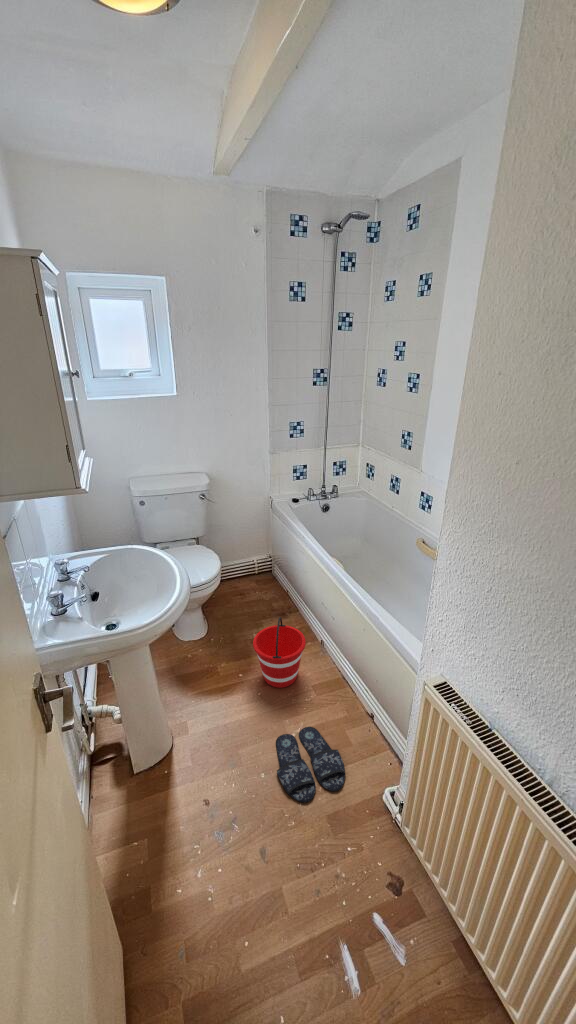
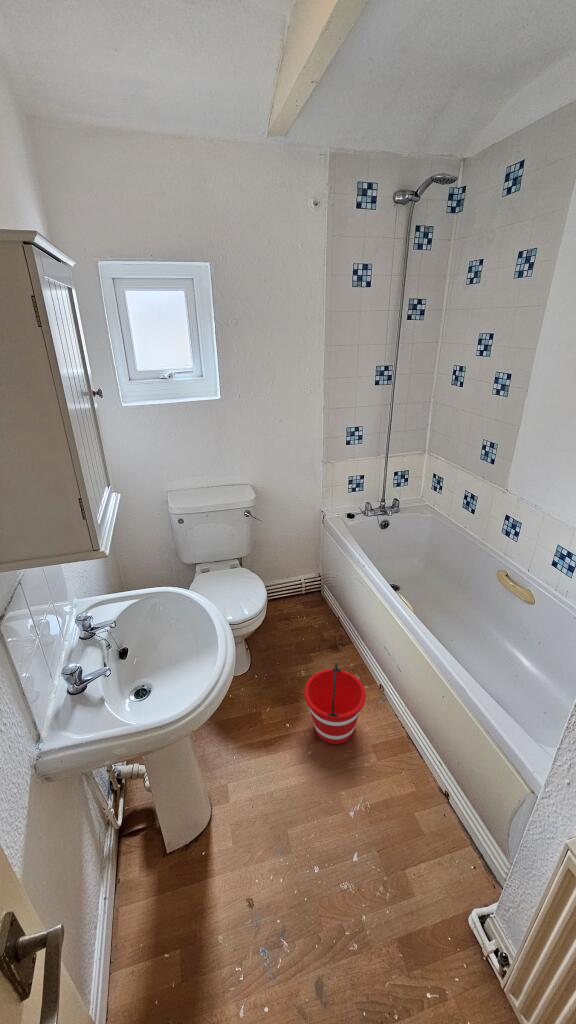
slippers: present [276,727,345,803] -> none [331,802,418,916]

